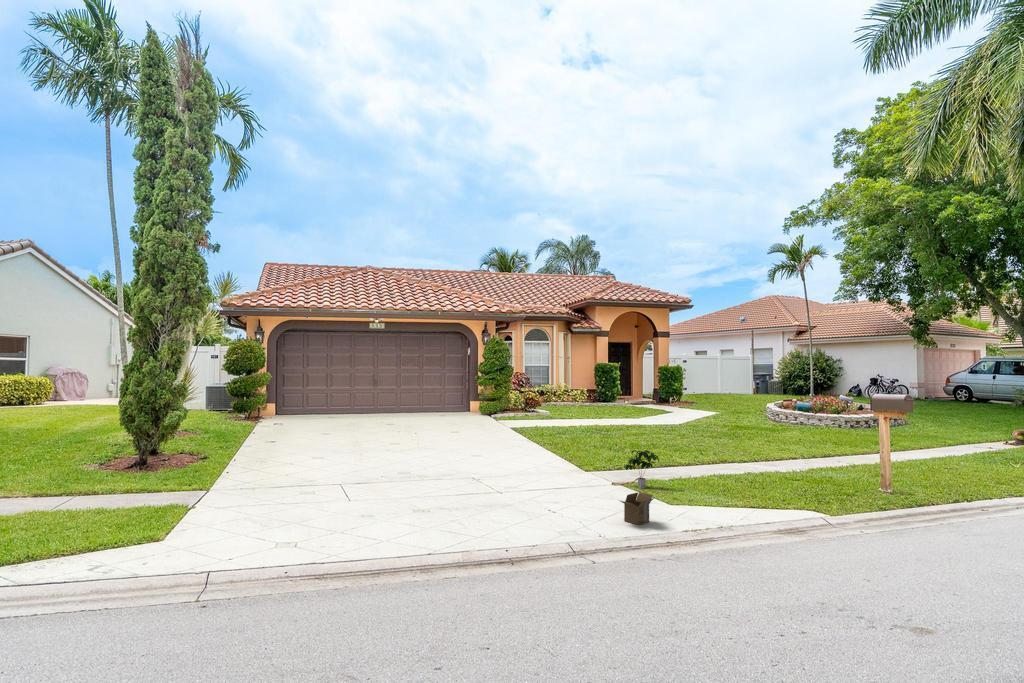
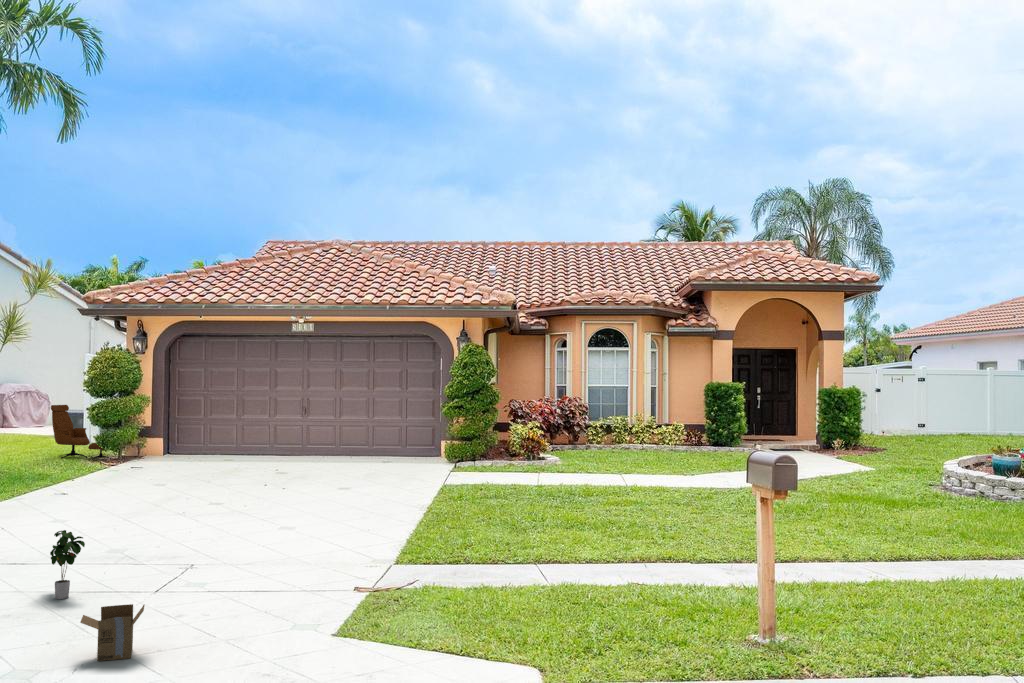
lounge chair: none [196,381,247,421] -> present [51,405,111,459]
potted plant: present [624,450,659,489] -> present [50,530,85,599]

